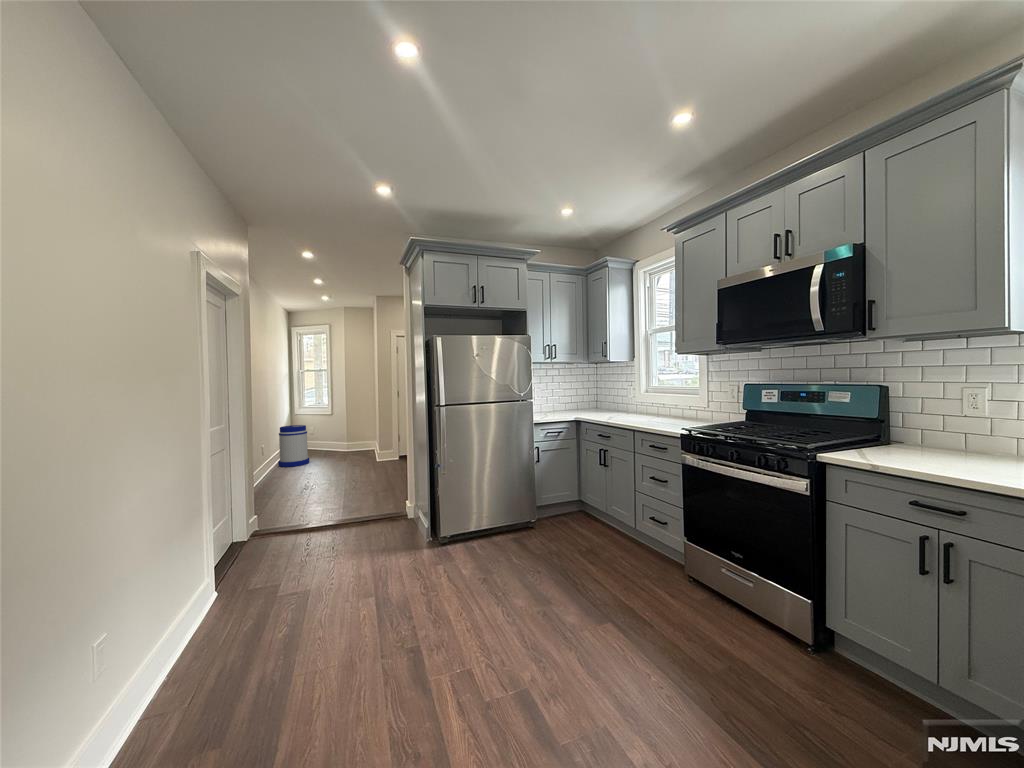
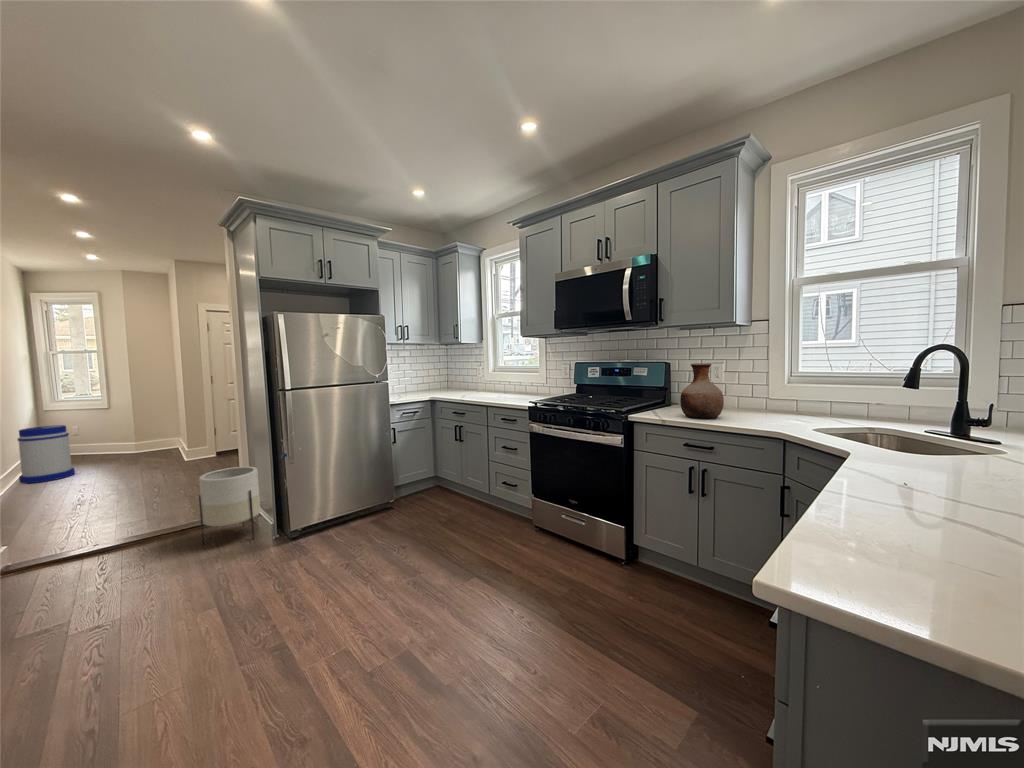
vase: none [908,389,992,471] -> present [680,363,724,419]
planter: none [374,471,420,538] -> present [199,467,261,545]

